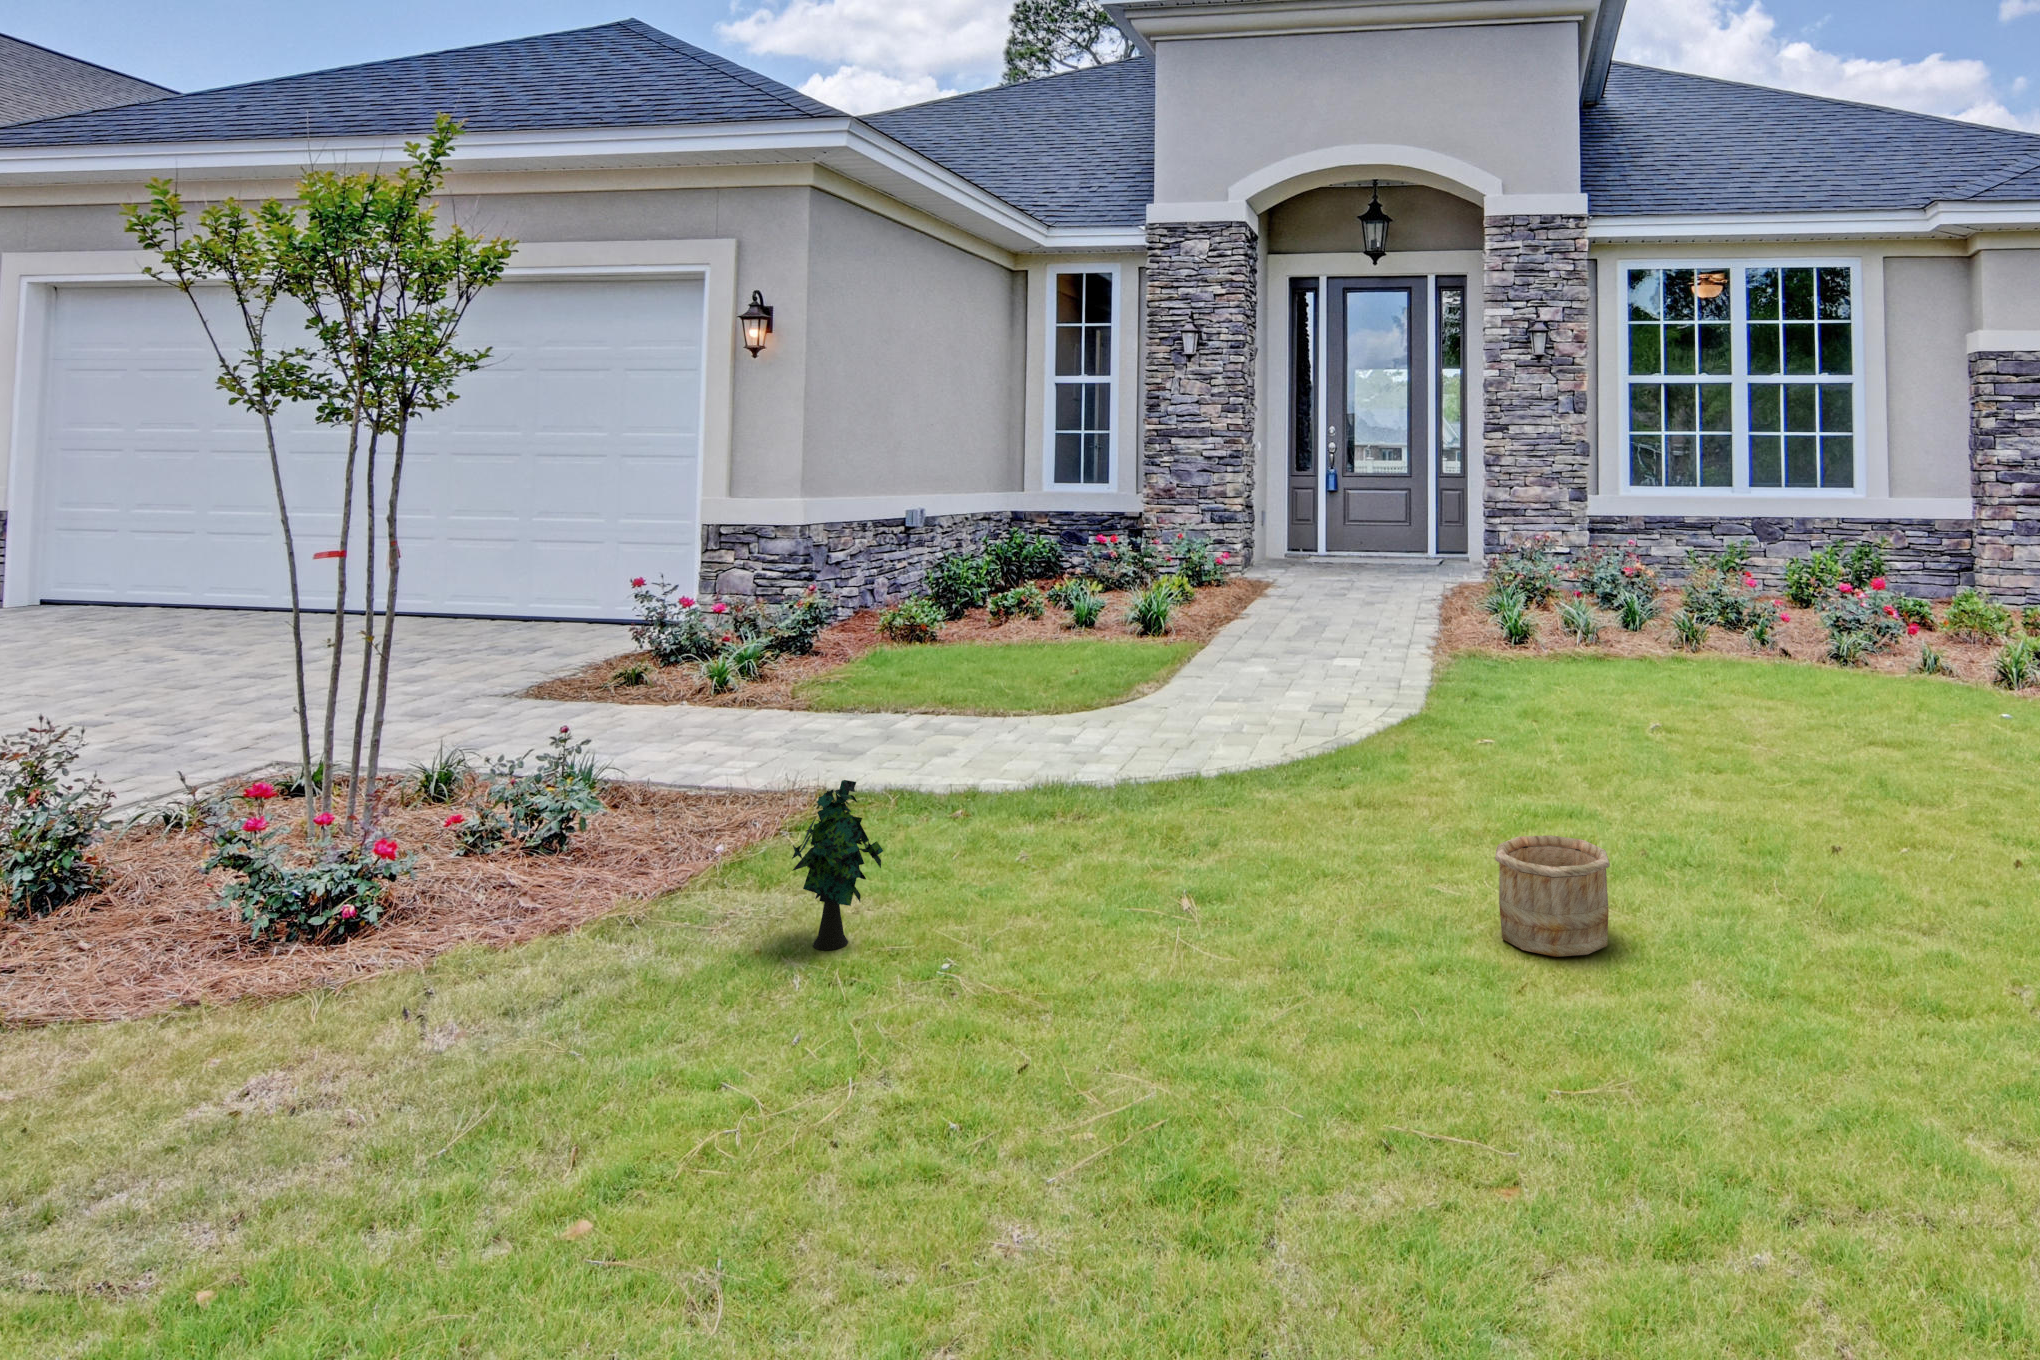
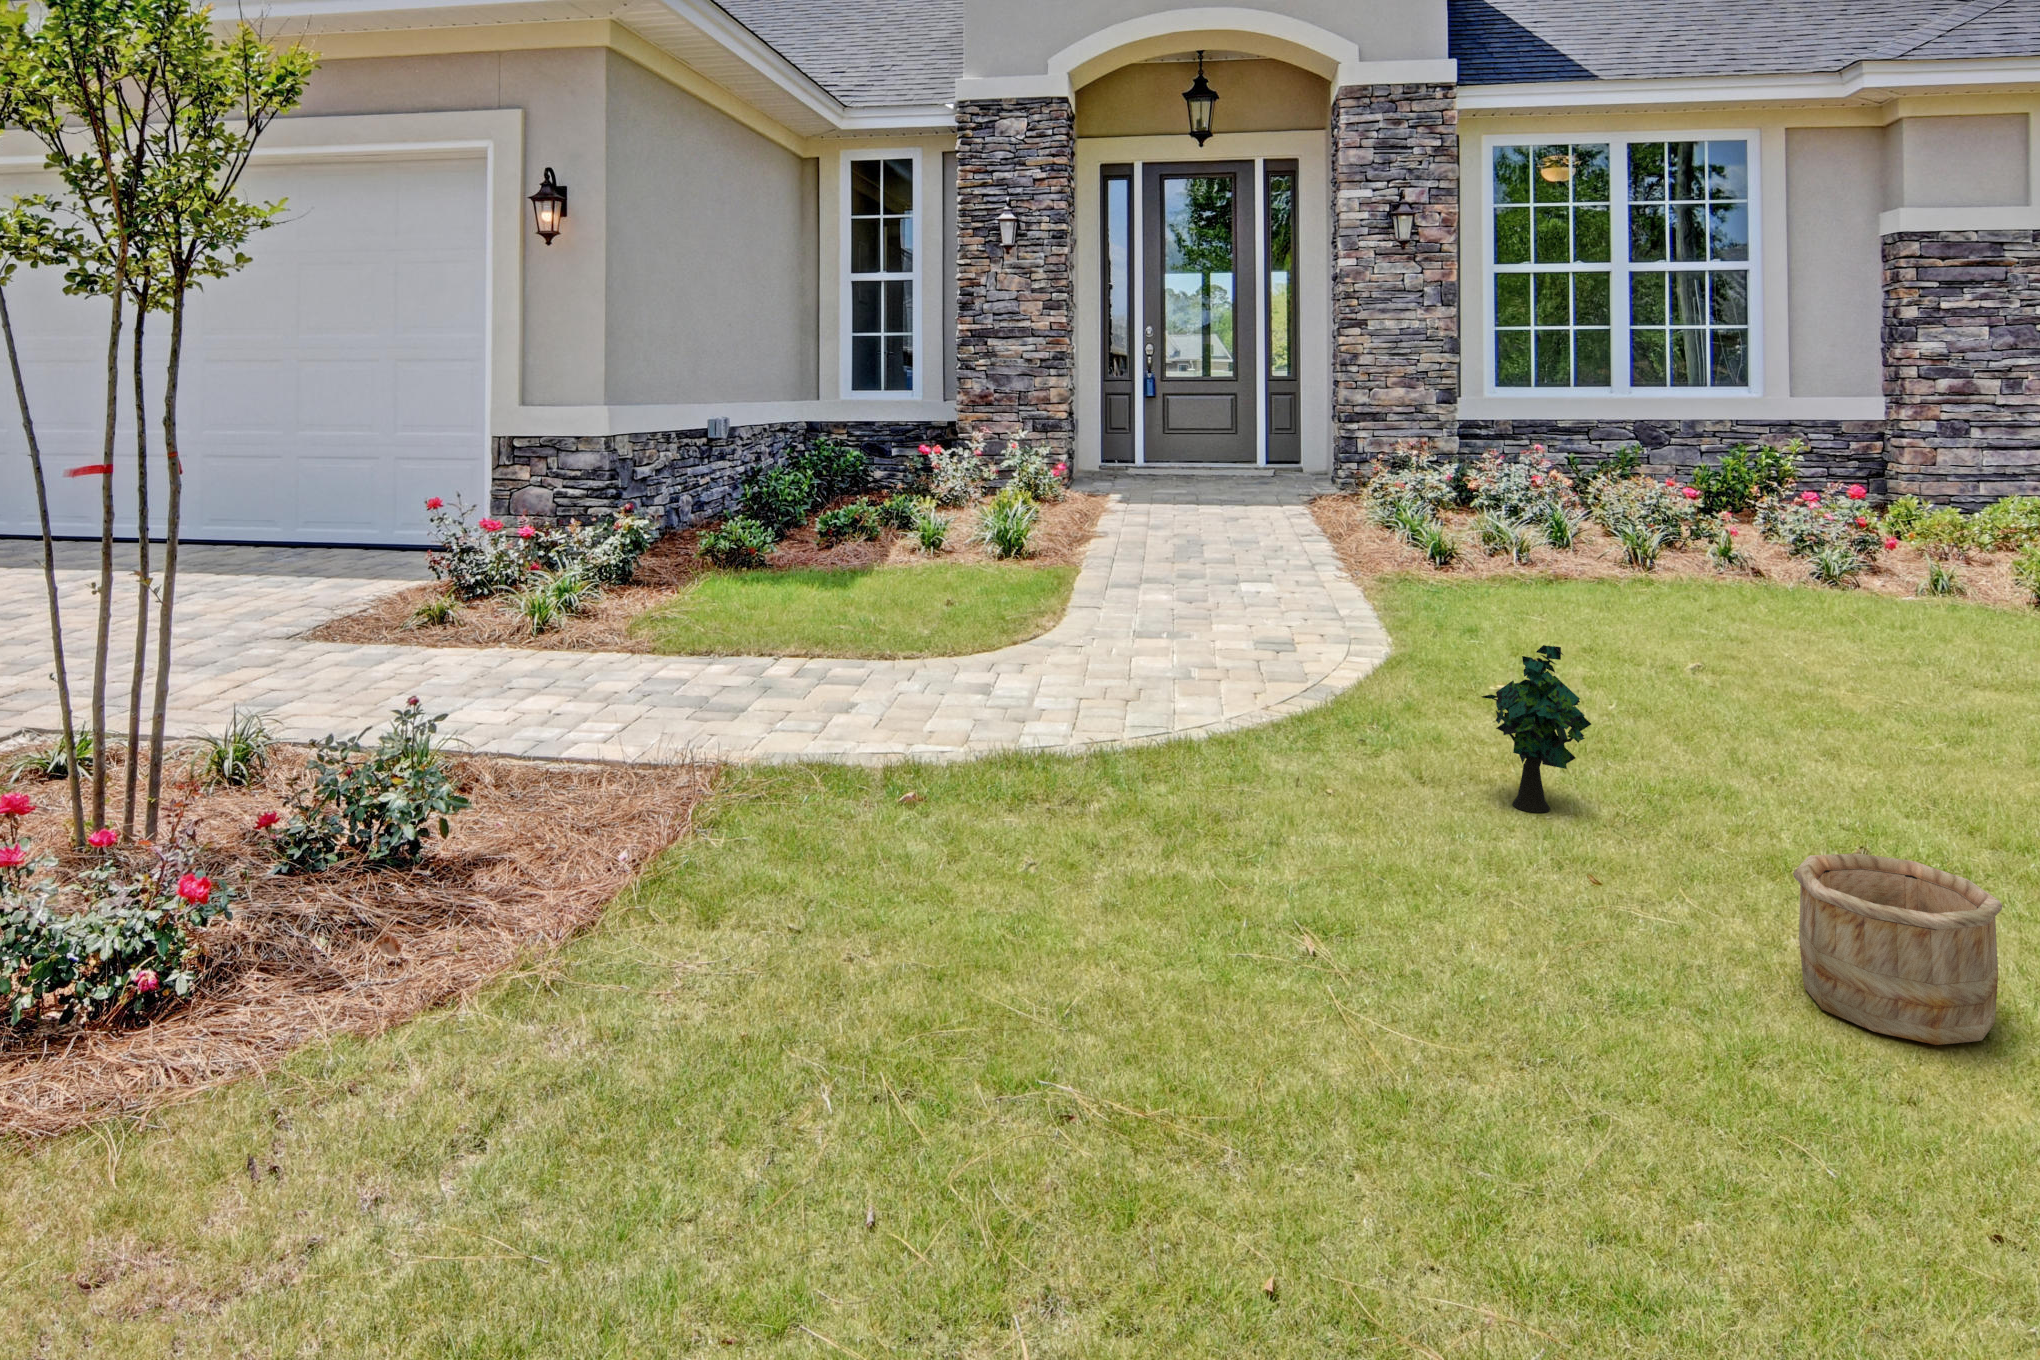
decorative plant: present [792,780,883,950] -> present [1481,645,1591,813]

